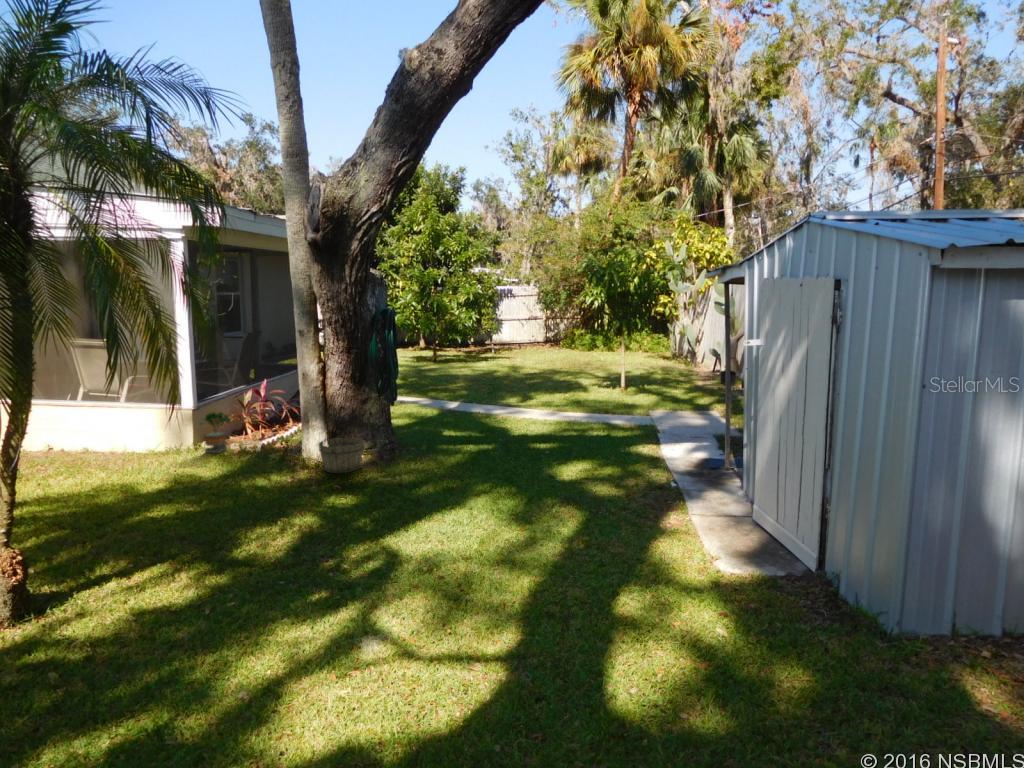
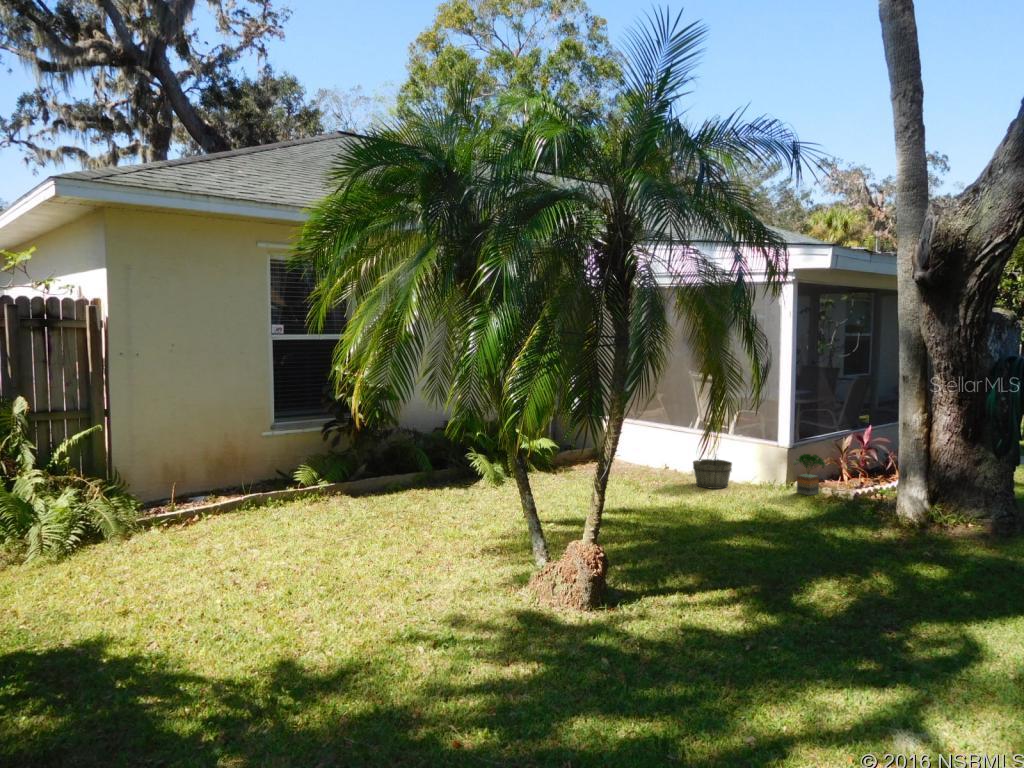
wooden bucket: present [319,435,364,473] -> present [693,457,732,489]

